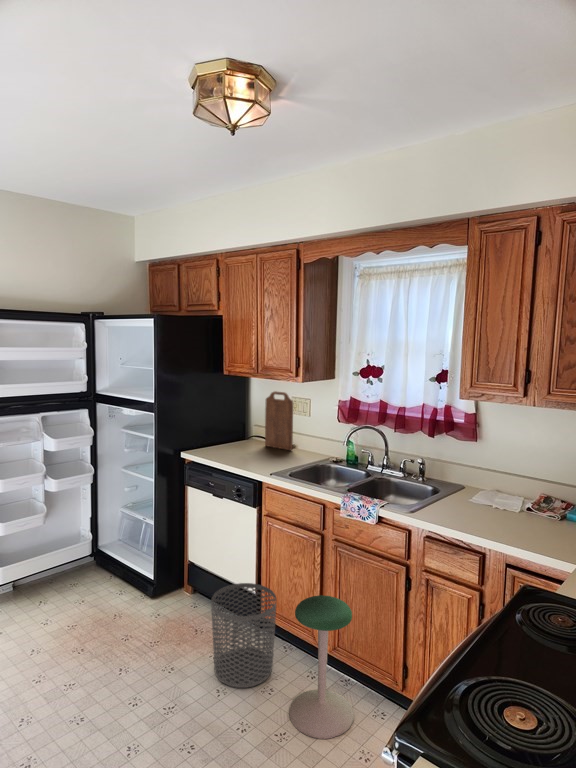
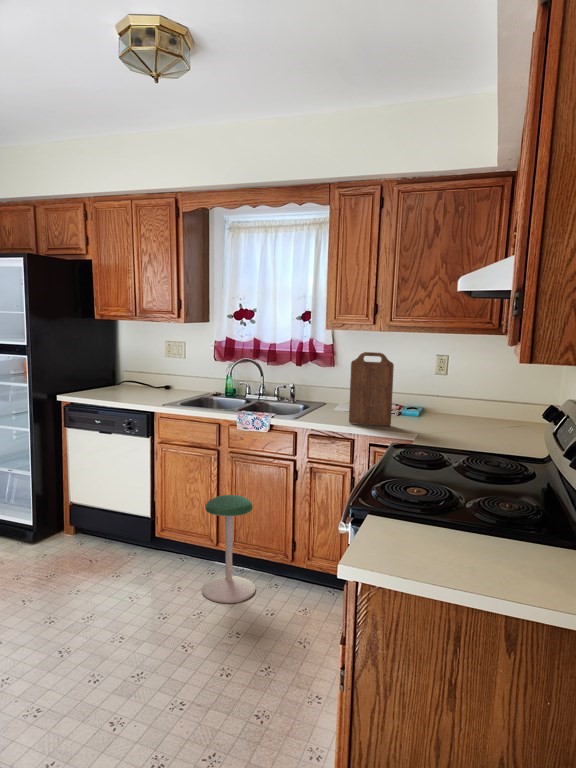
cutting board: present [265,391,293,450] -> present [349,352,394,426]
waste bin: present [211,583,276,688] -> none [121,503,180,587]

